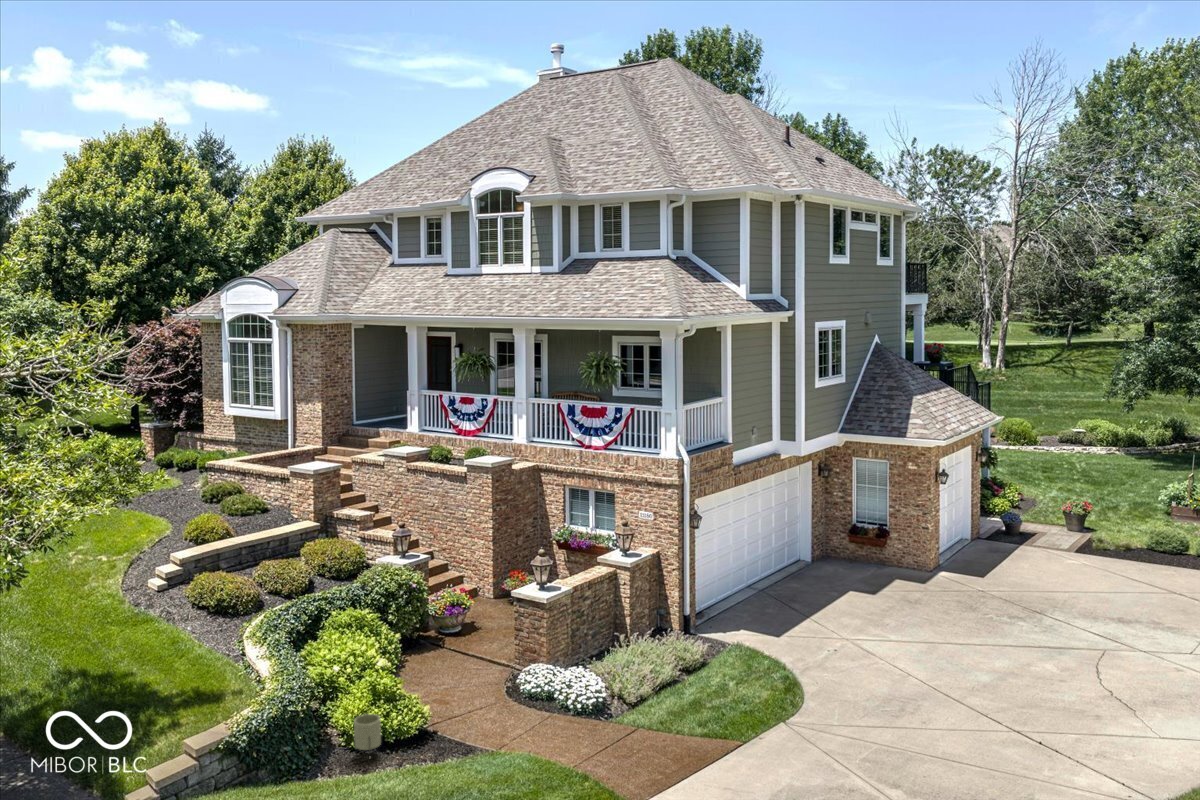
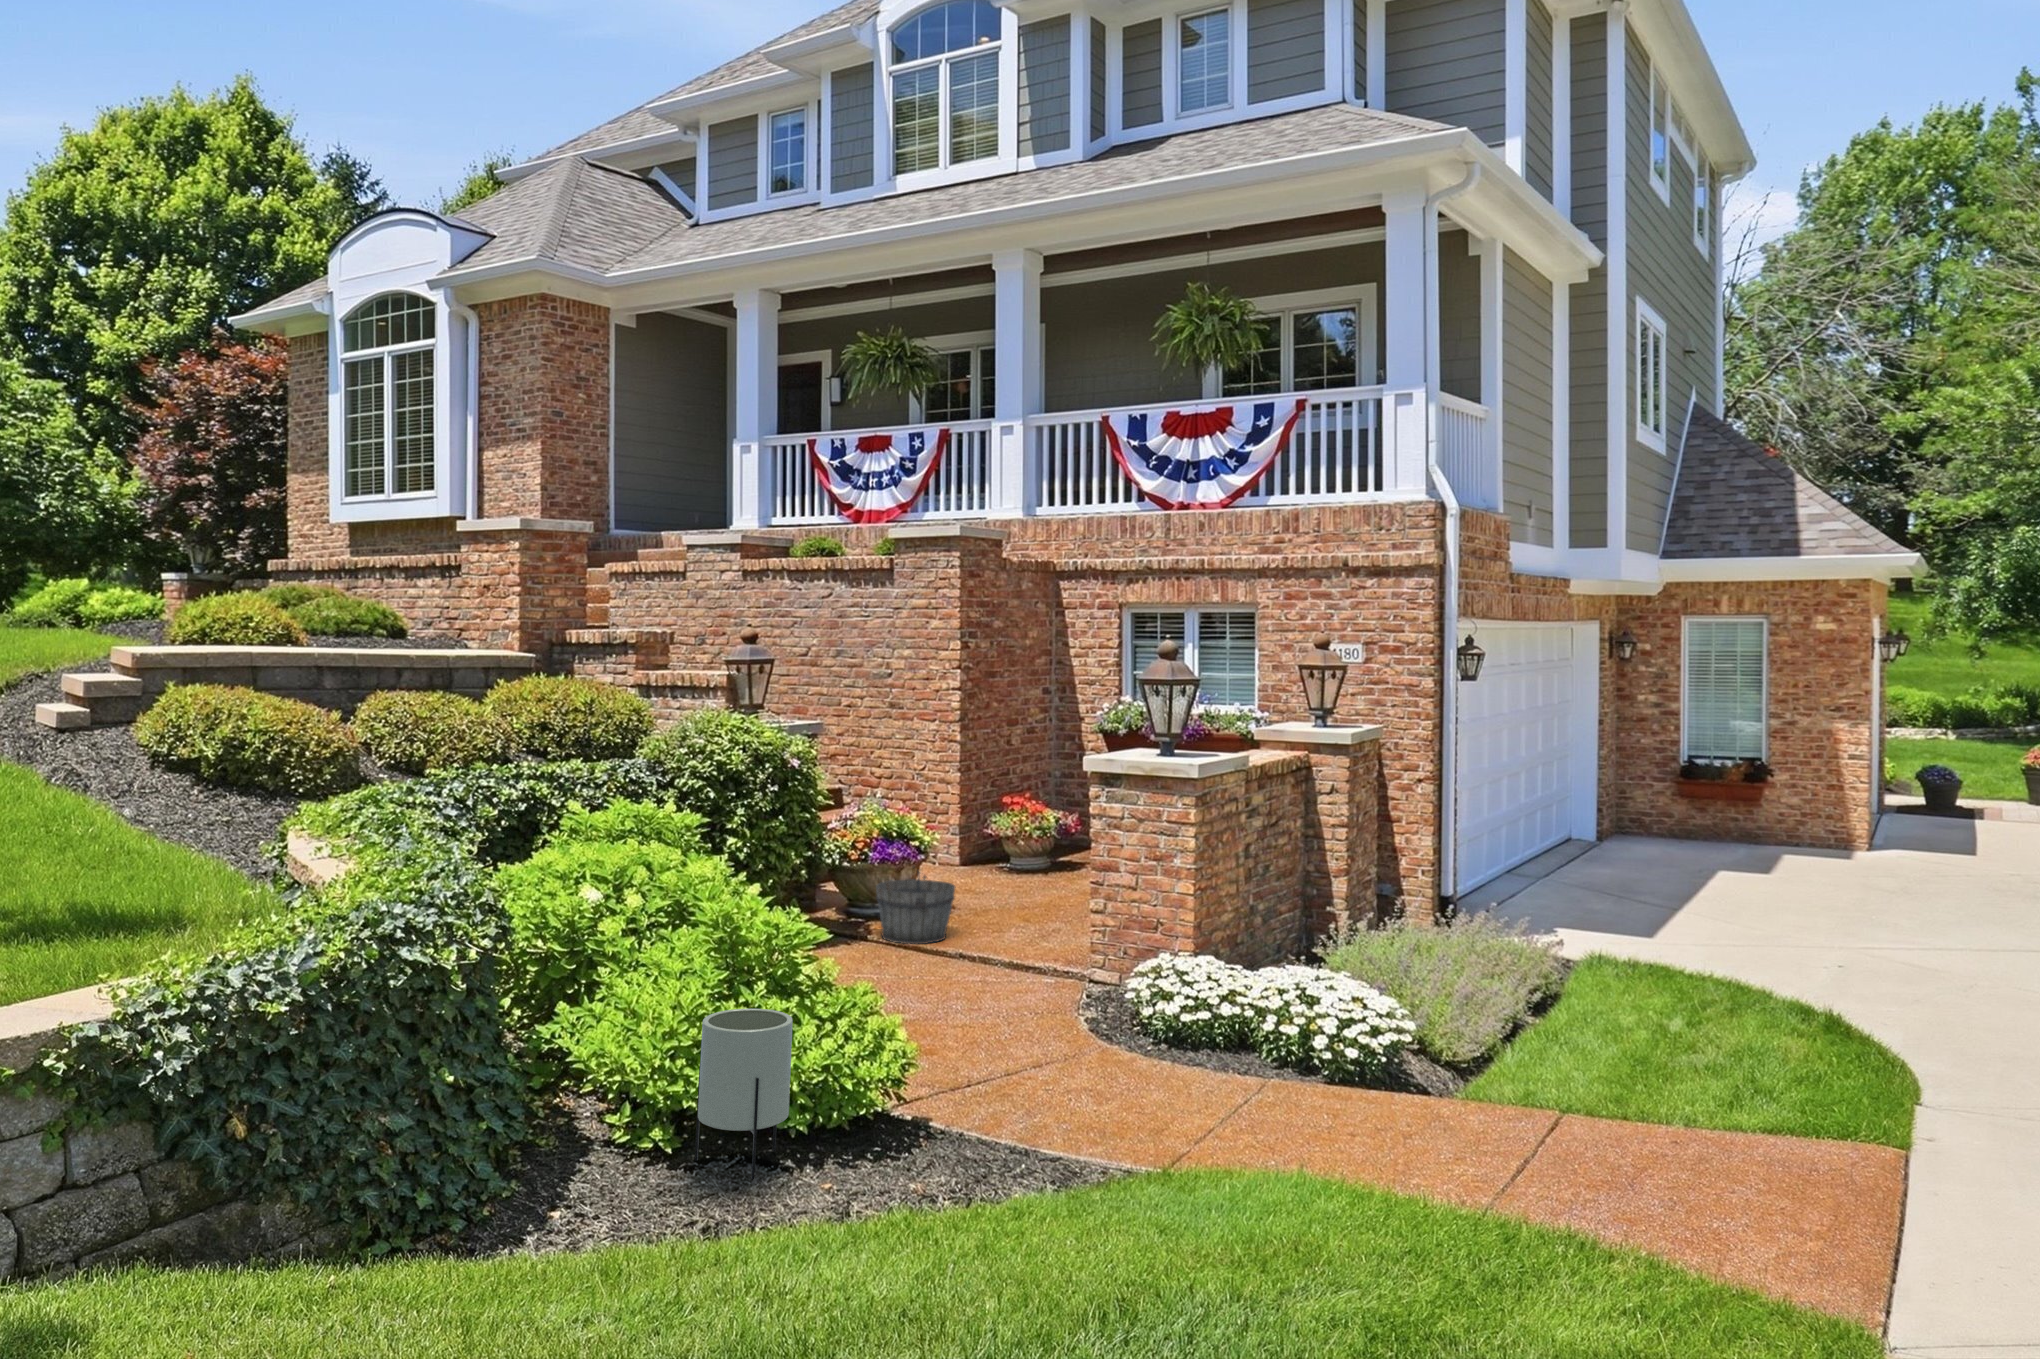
wooden bucket: none [448,616,478,646] -> present [876,871,956,944]

